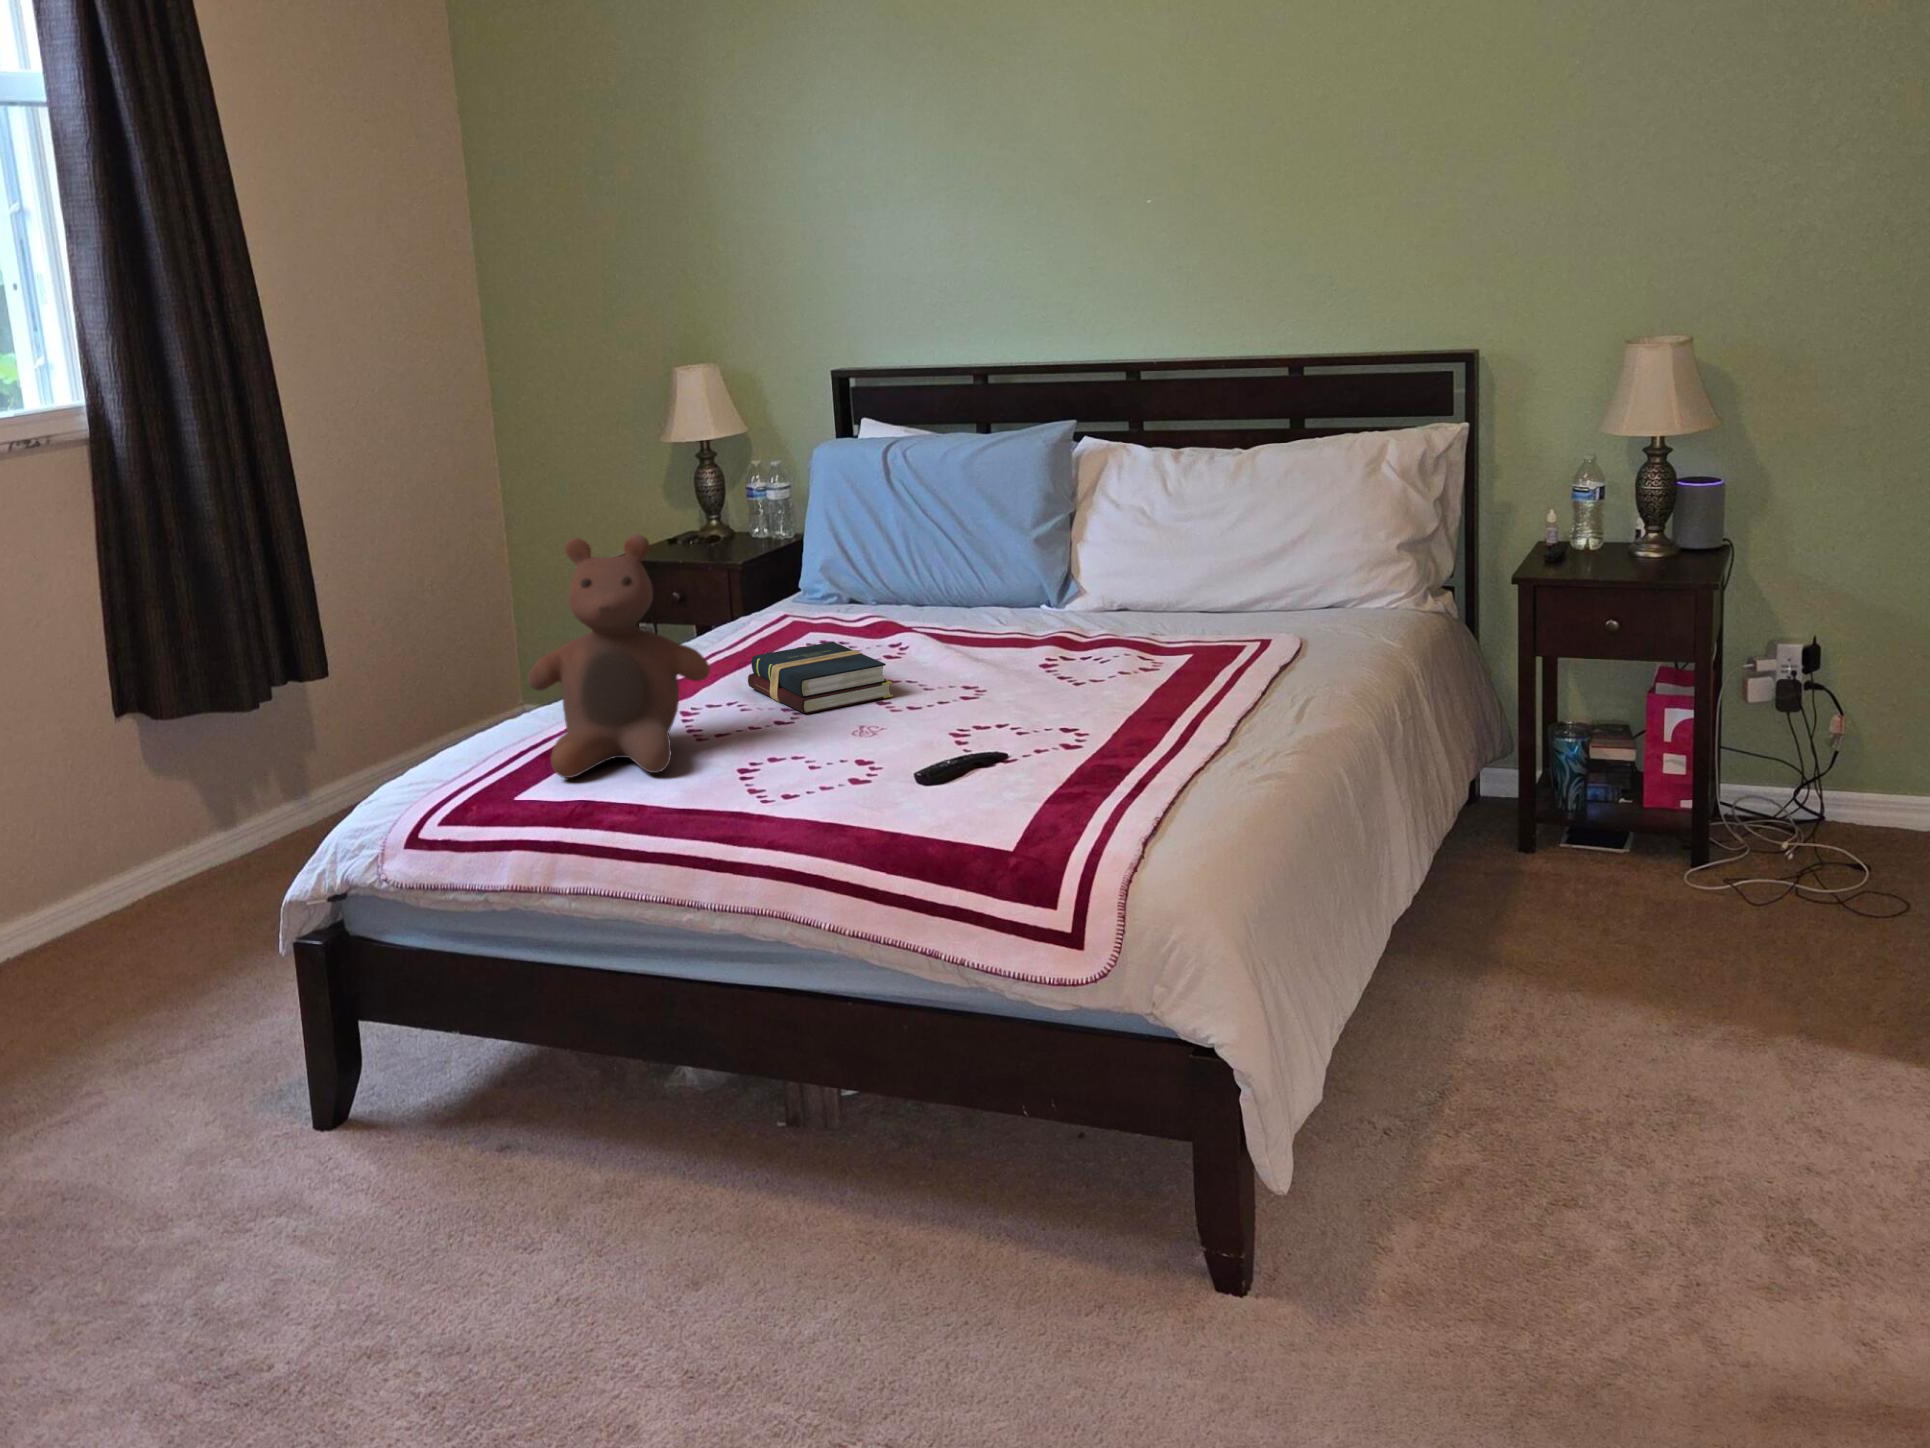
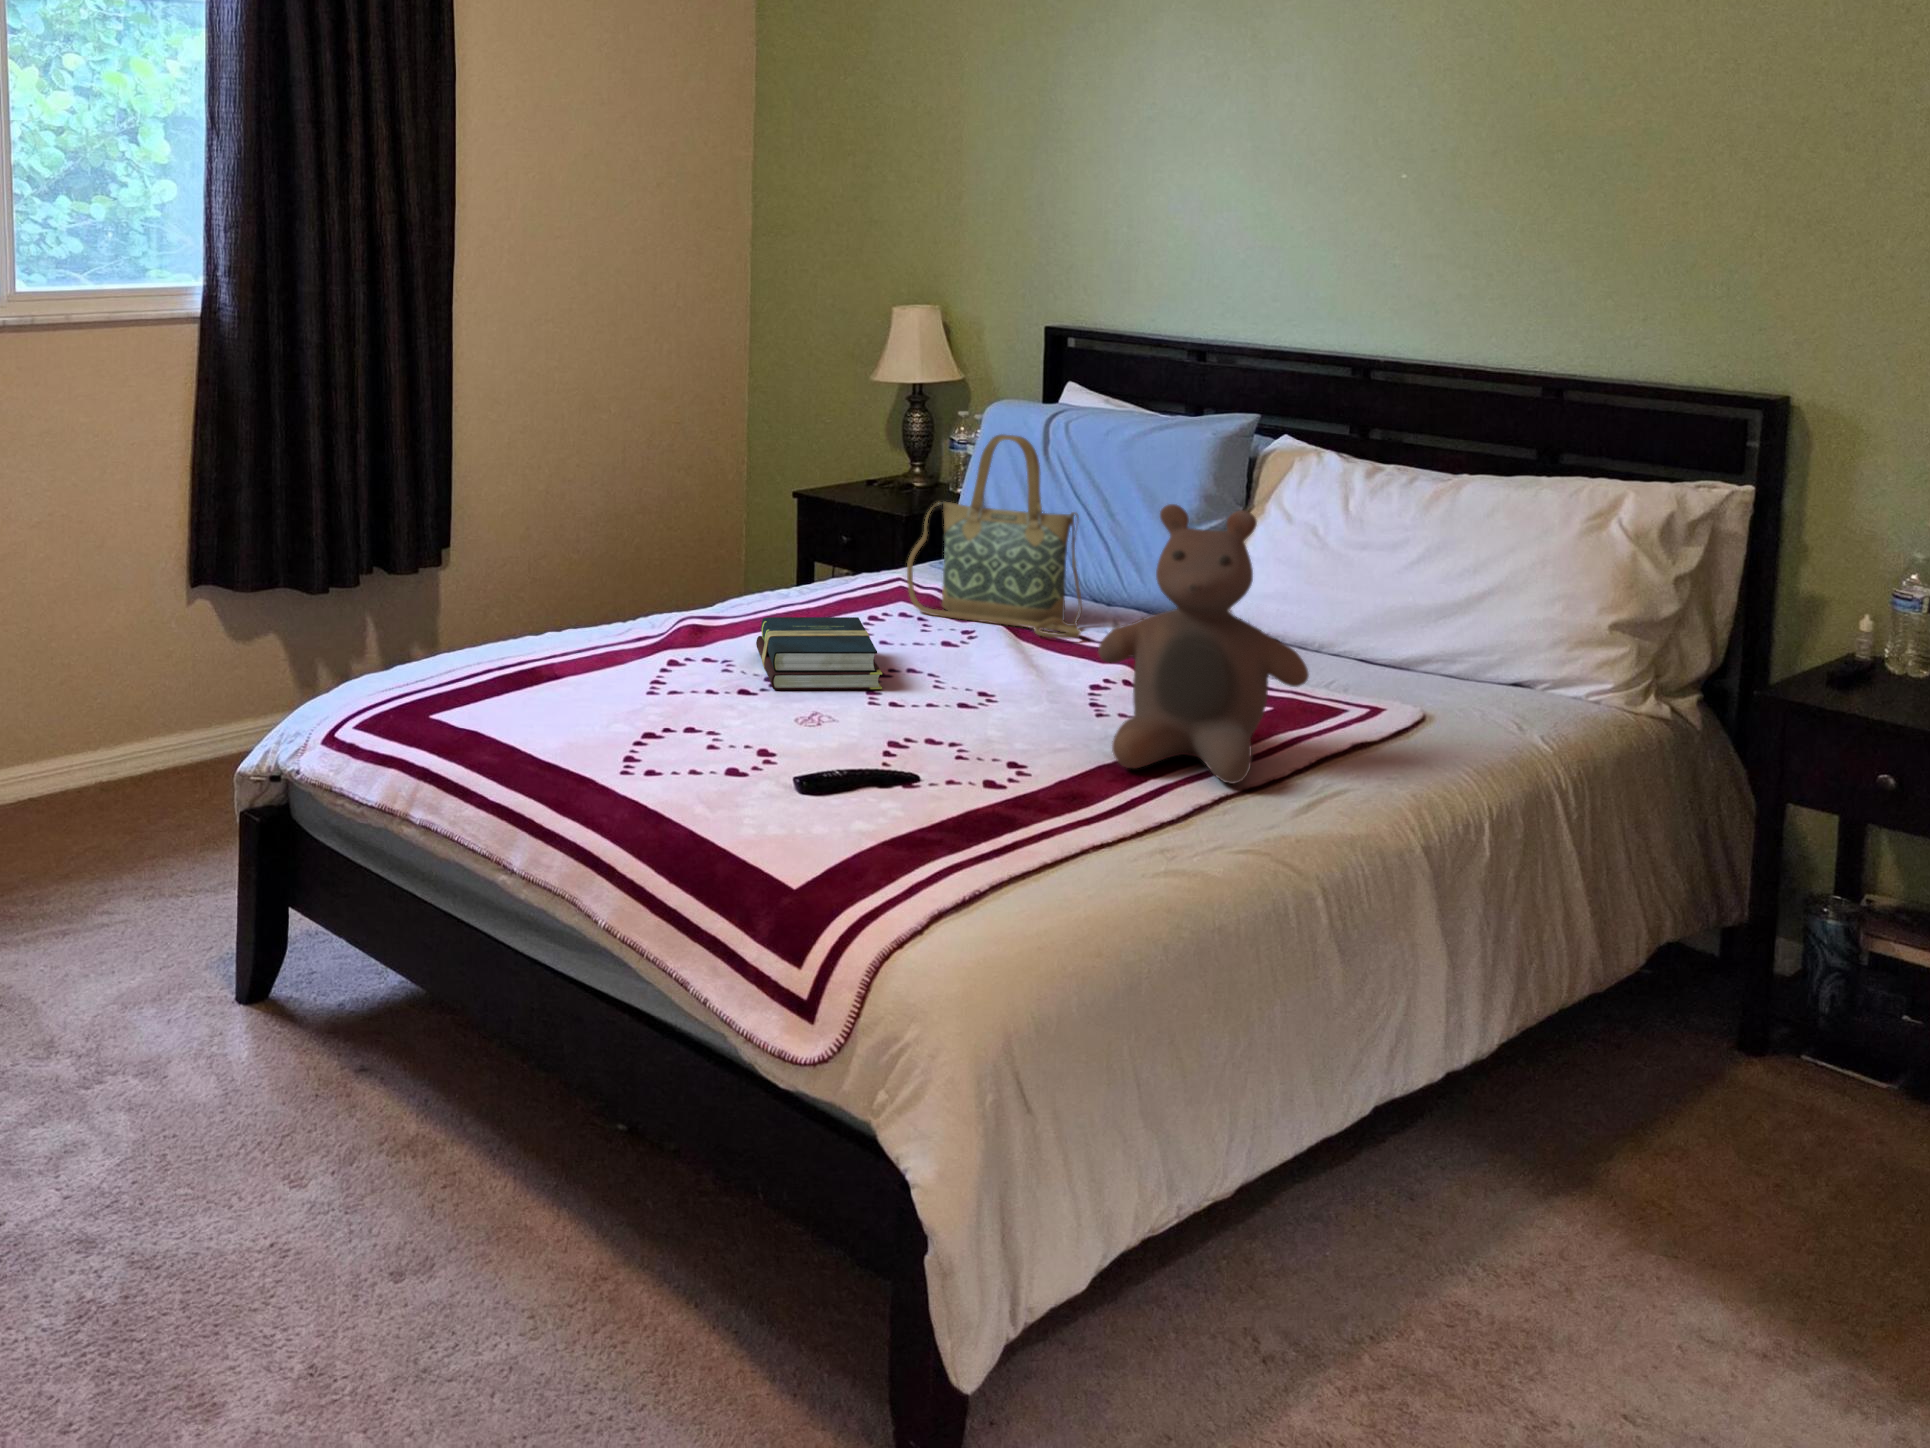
handbag: none [822,462,998,636] -> present [907,435,1082,639]
stuffed bear: present [528,535,710,778] -> present [1098,504,1309,784]

